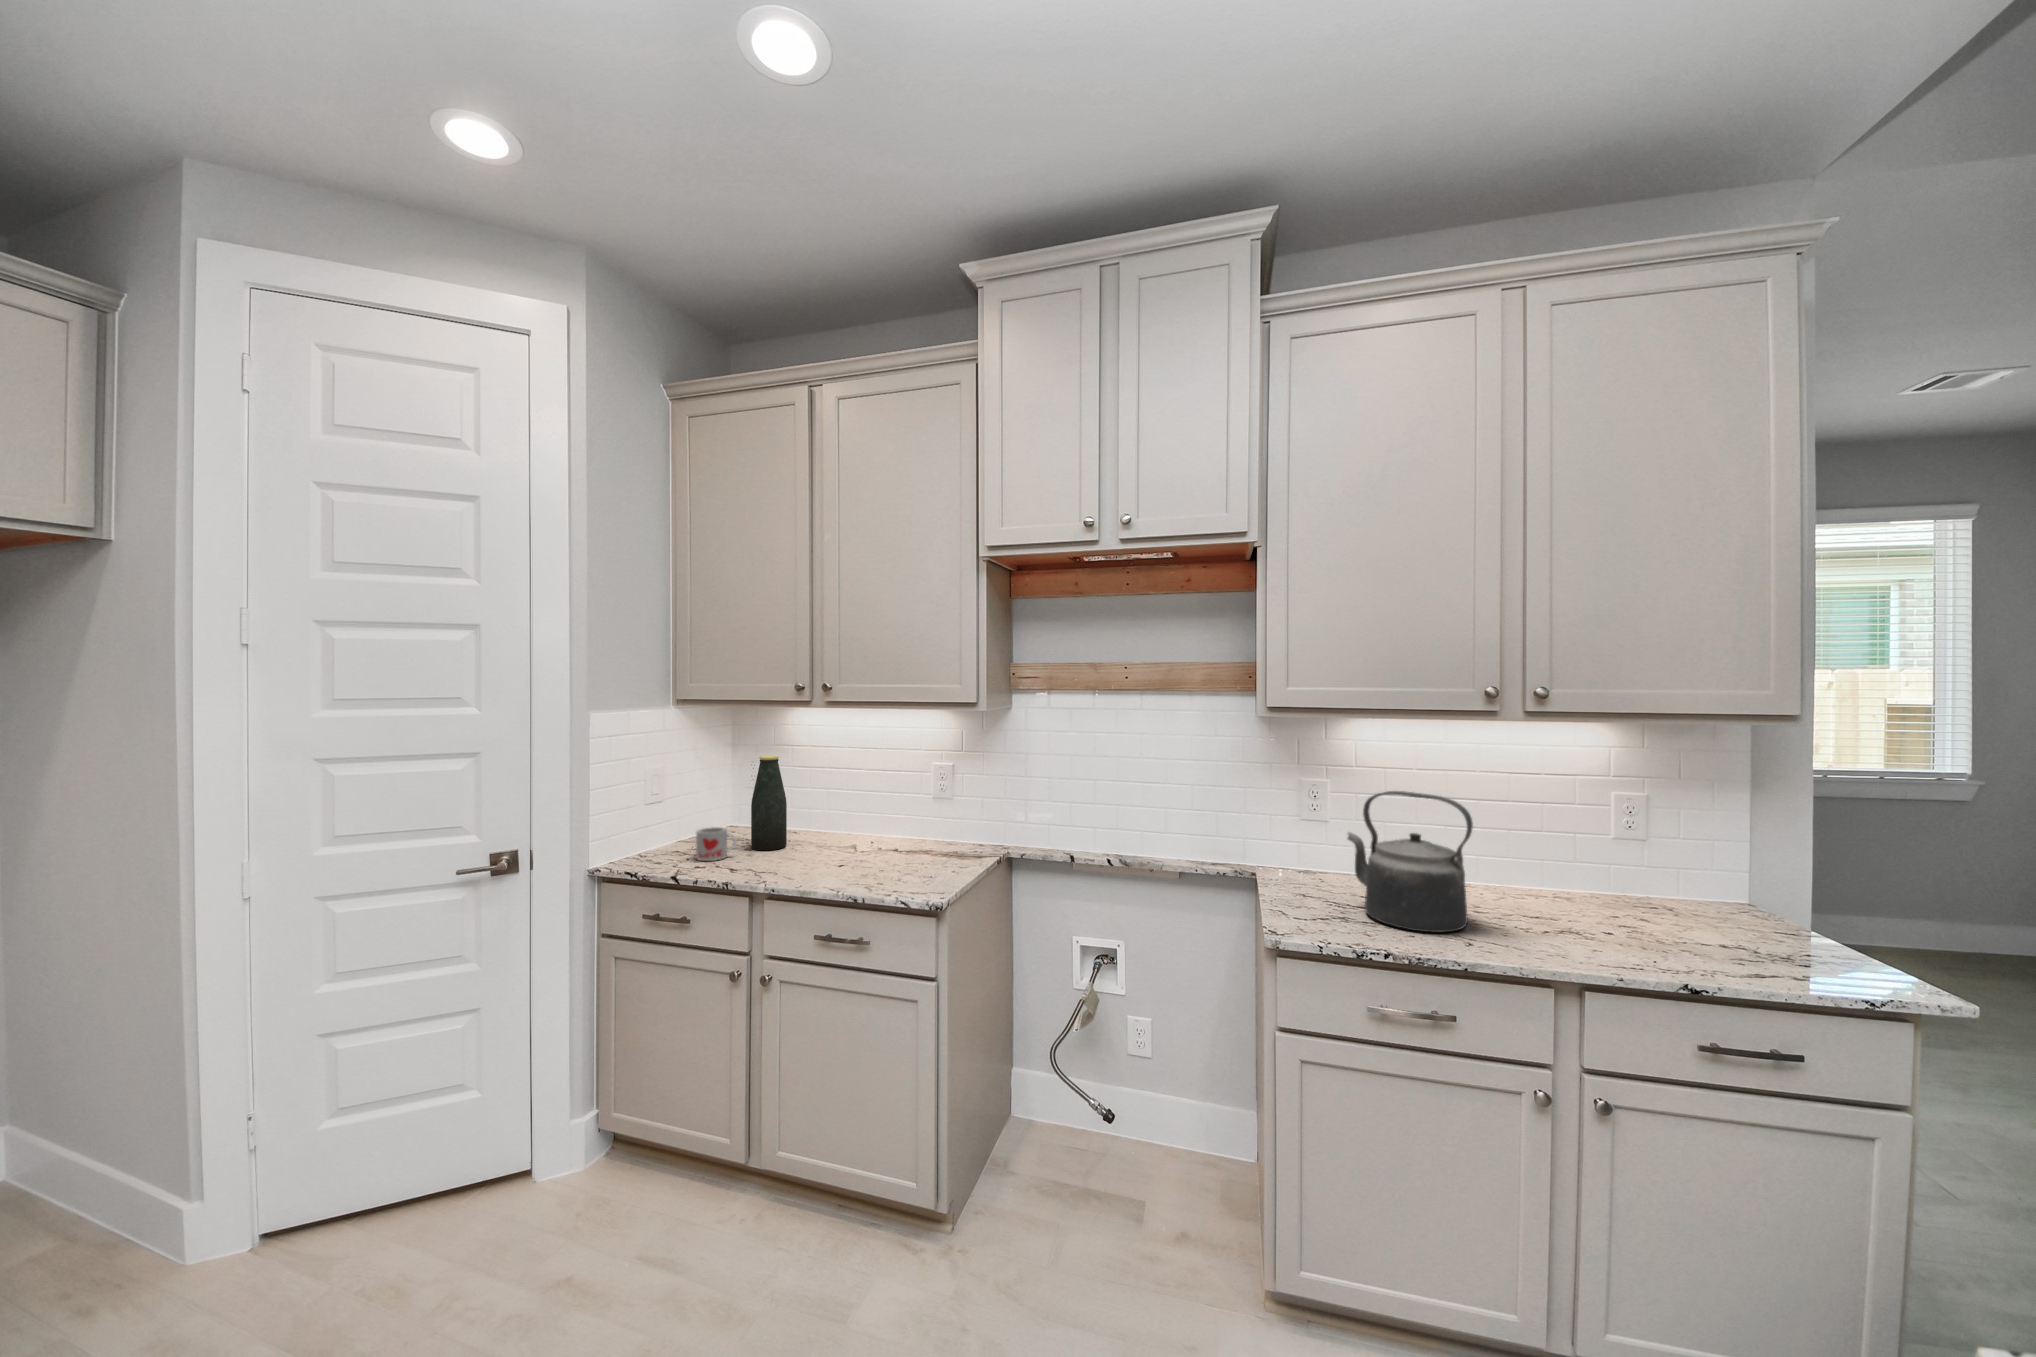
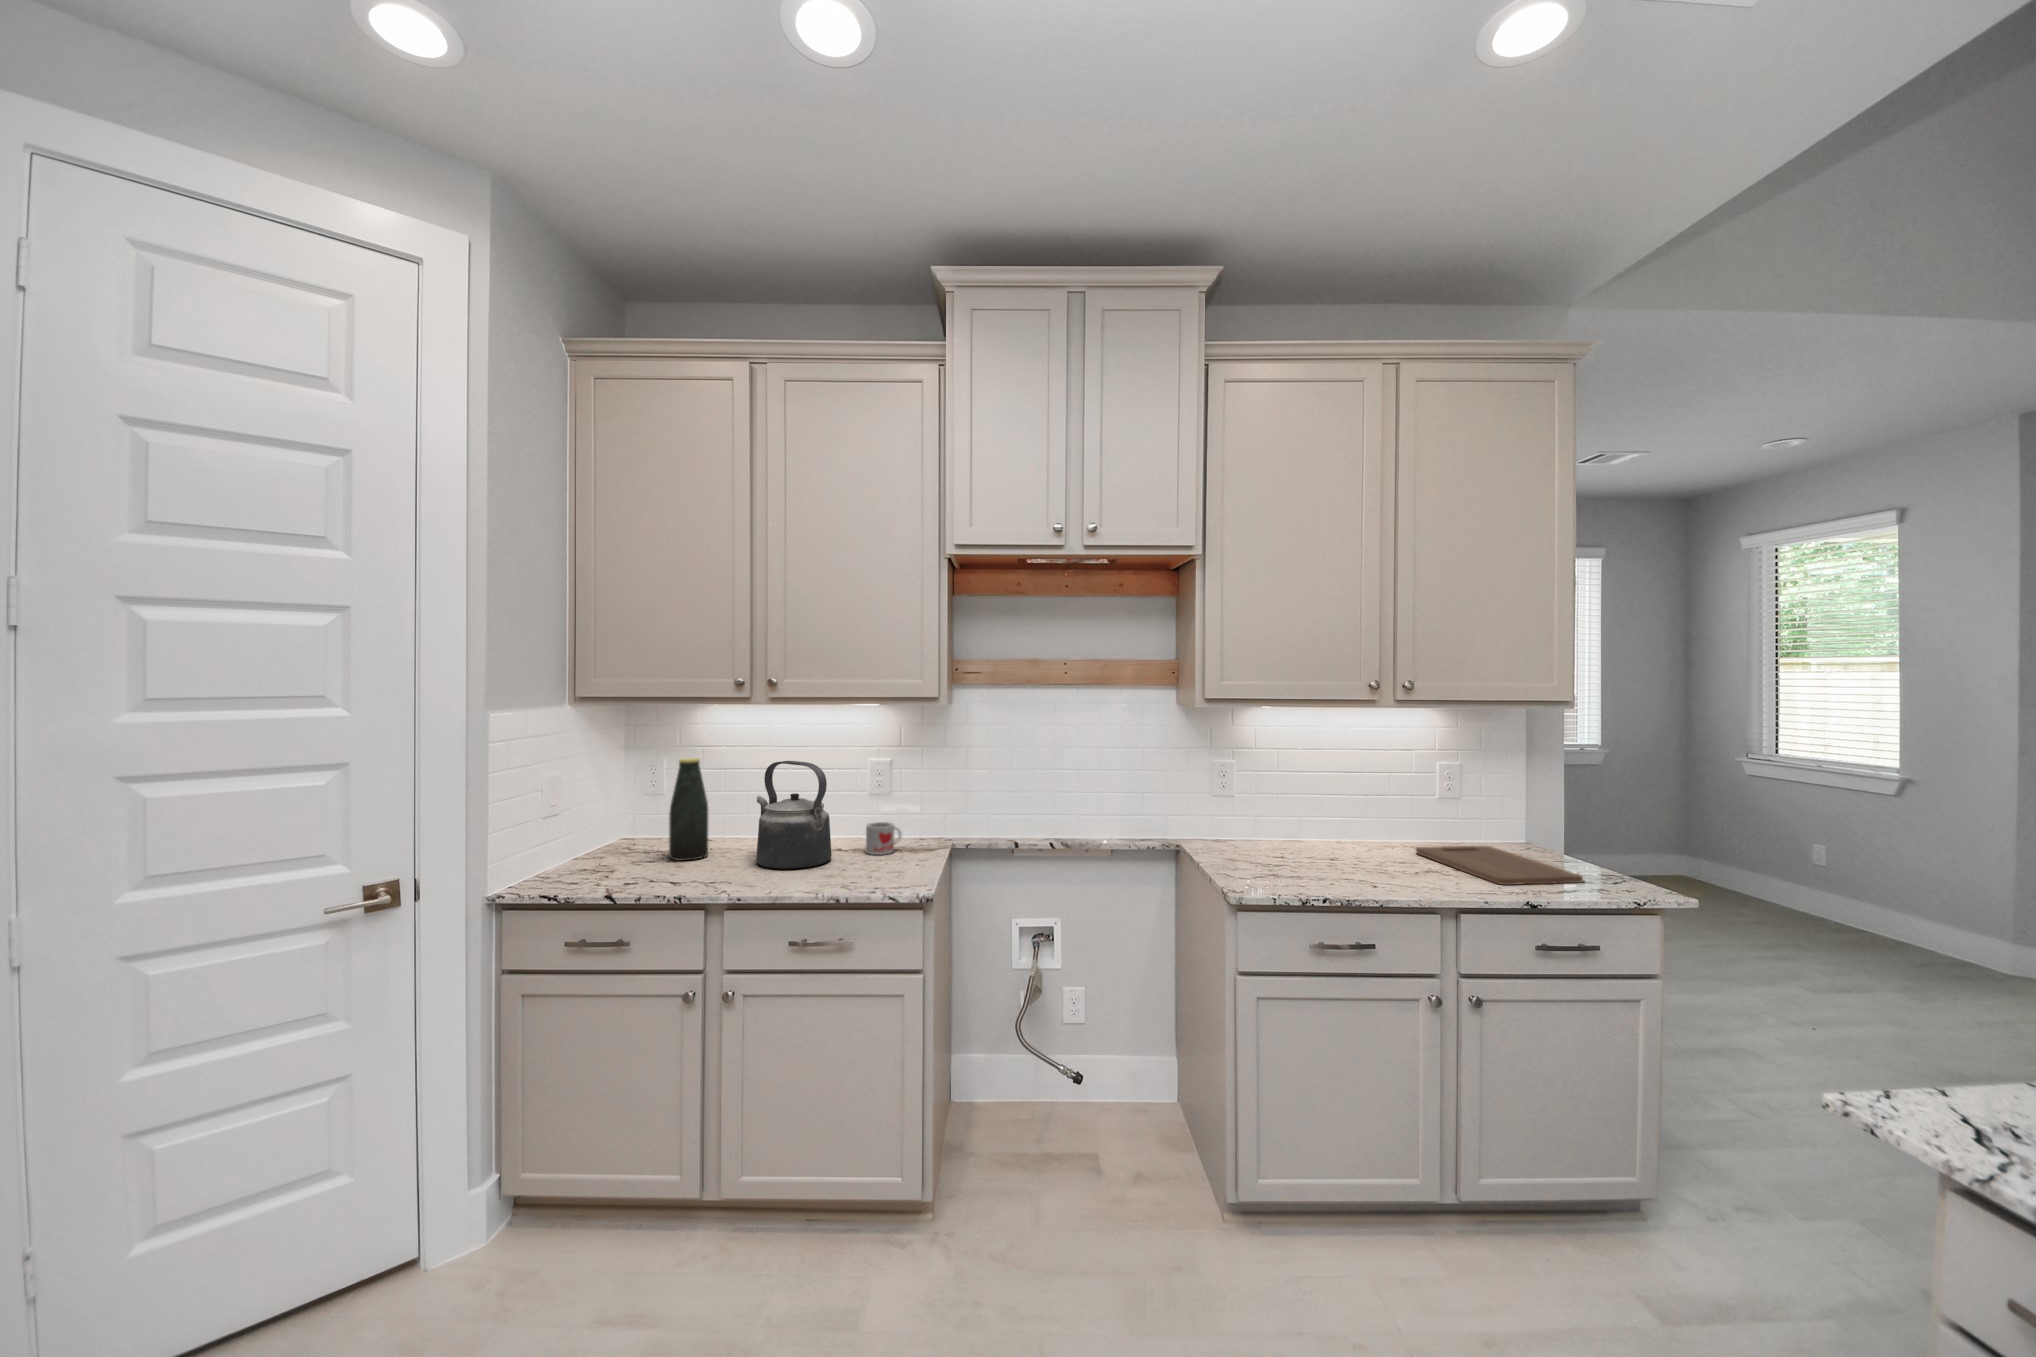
kettle: present [1348,791,1473,933] -> present [756,761,832,869]
mug: present [696,827,737,861] -> present [866,822,902,855]
cutting board: none [1568,898,1806,969] -> present [1416,846,1583,885]

